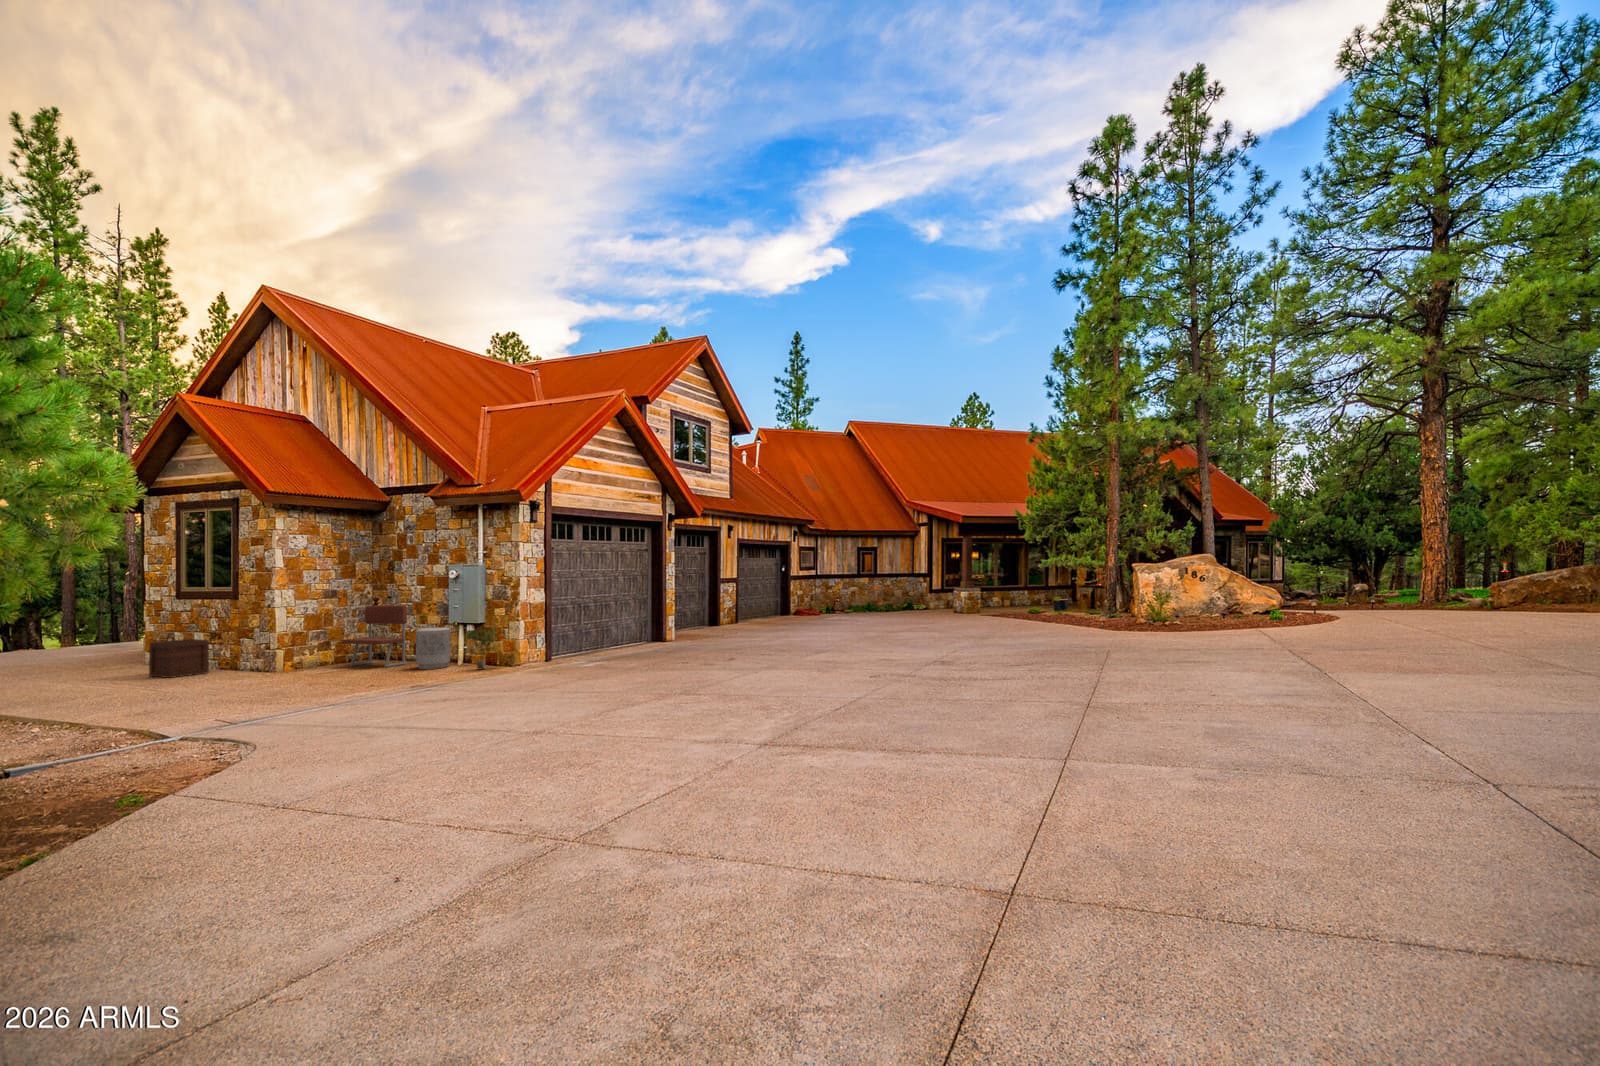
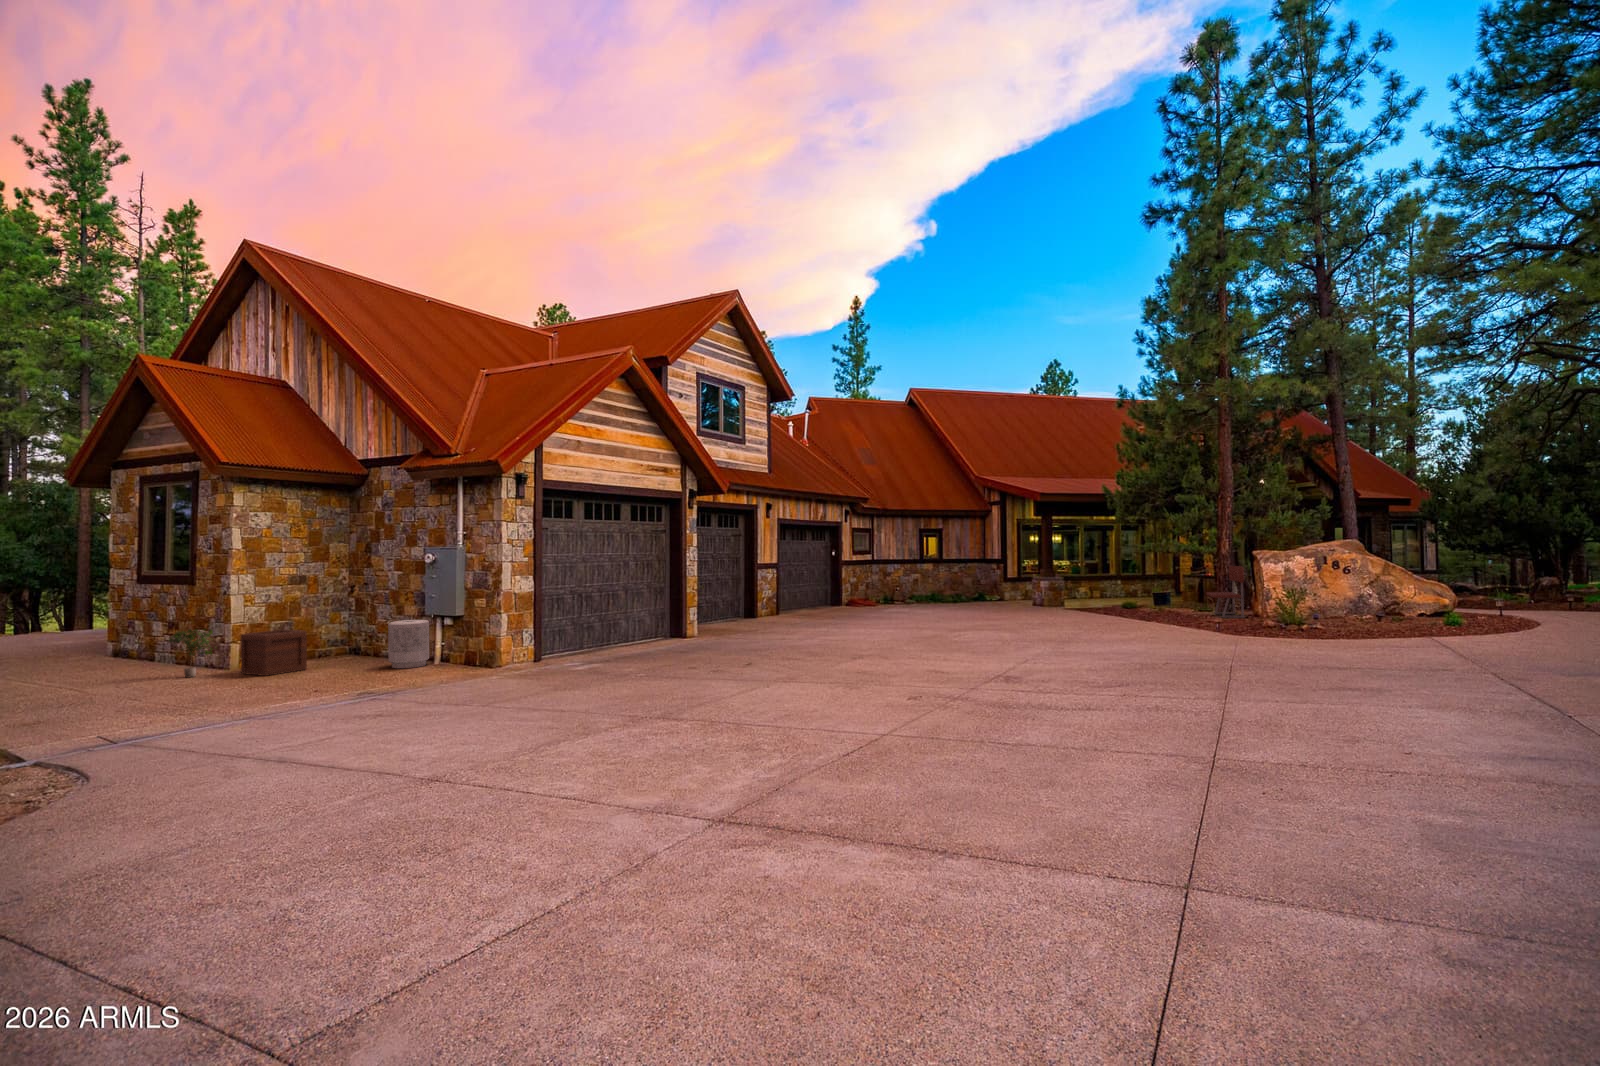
bench: present [342,605,407,667] -> present [1206,566,1244,618]
potted plant: present [465,629,497,669] -> present [169,630,213,678]
wooden crate: present [149,639,209,678] -> present [240,630,307,676]

